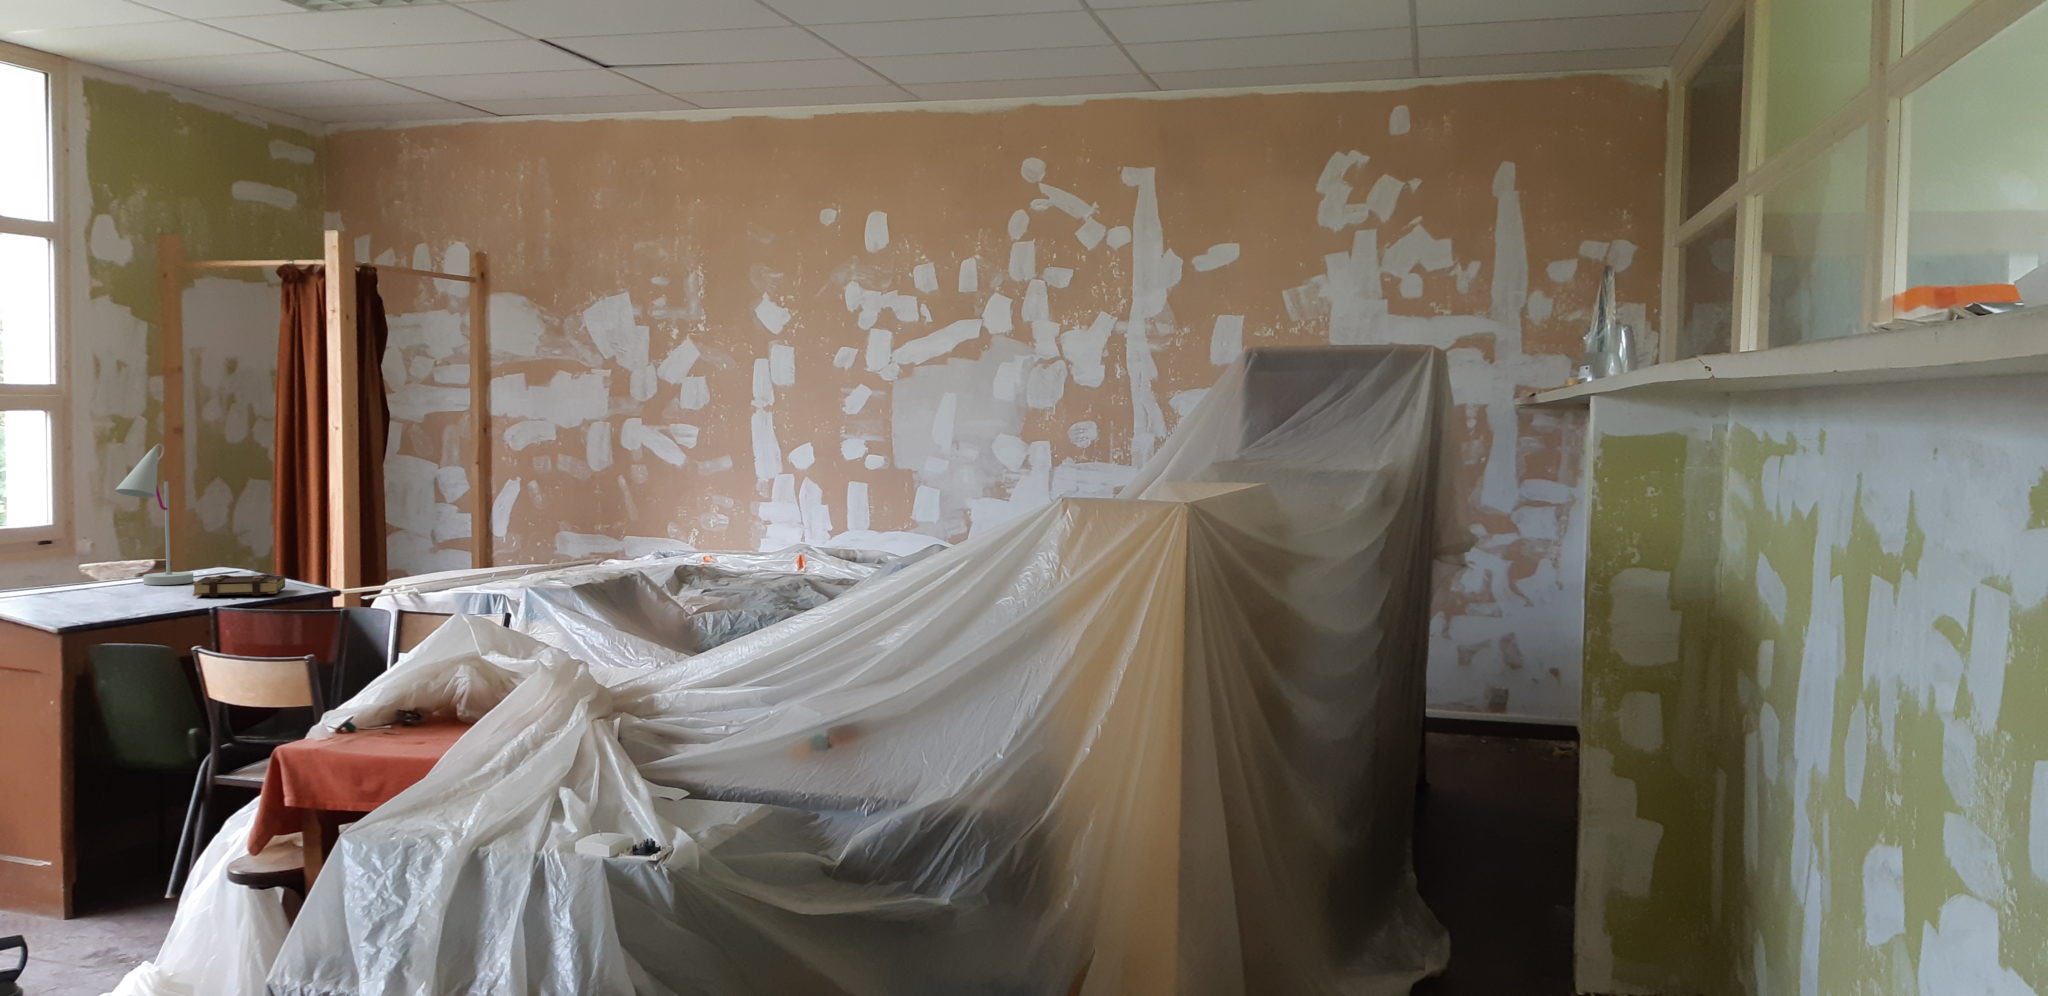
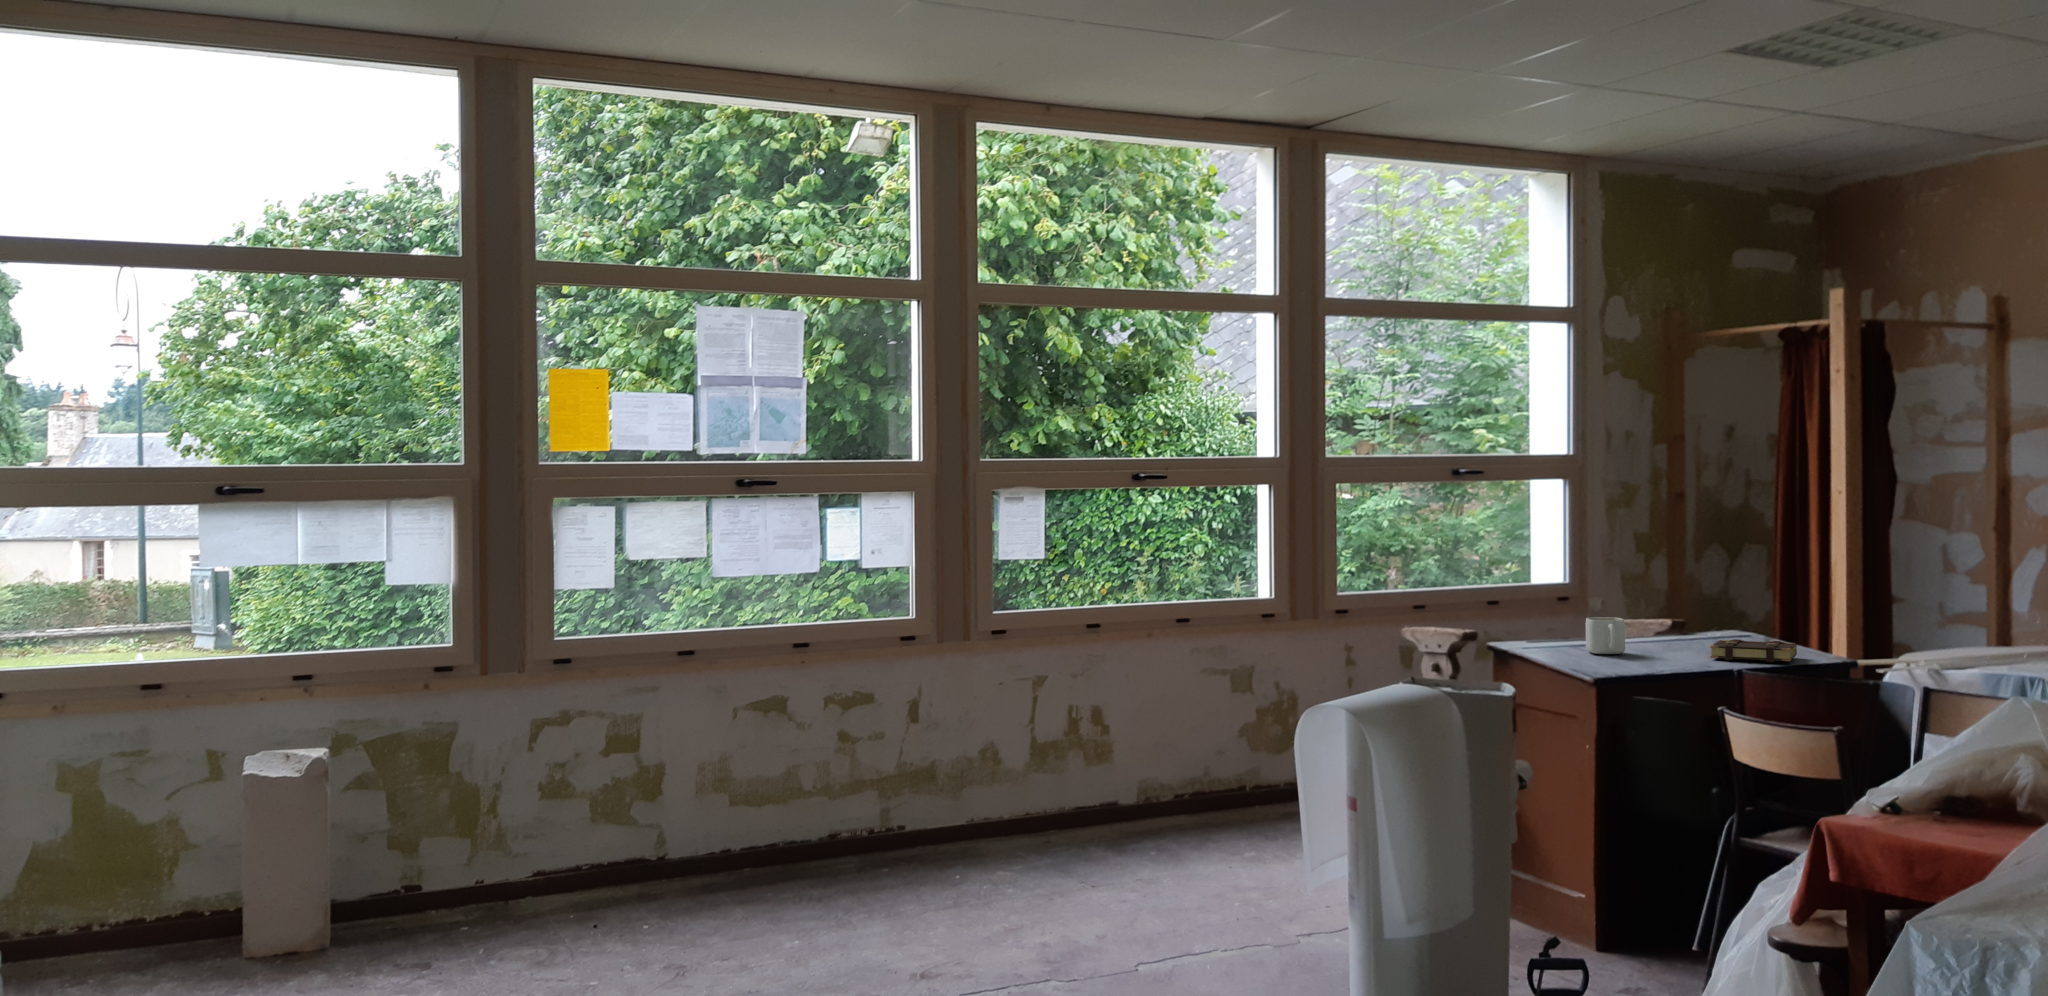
desk lamp: present [115,444,193,585] -> none [1640,512,1706,645]
mug: none [46,559,95,601] -> present [1586,617,1625,654]

